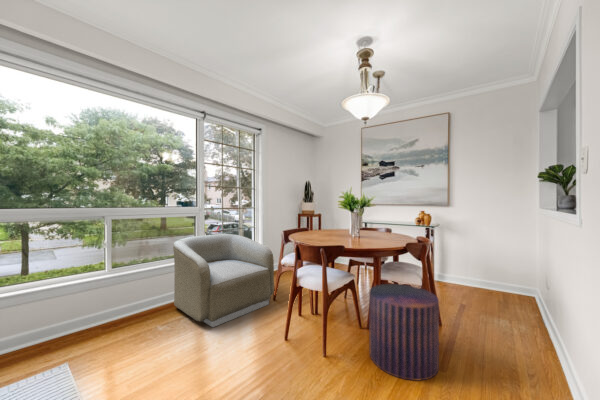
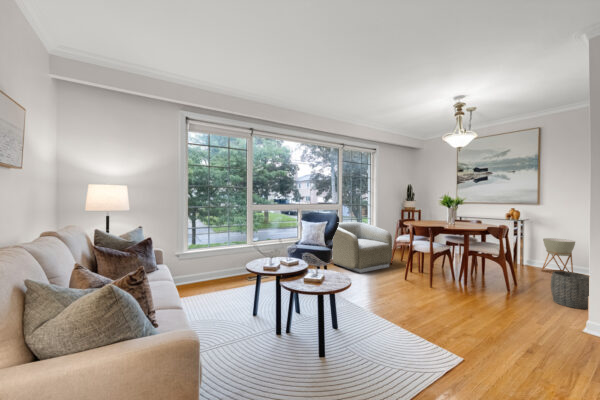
planter: none [456,247,491,297] -> present [542,238,575,273]
pouf: present [369,284,439,380] -> none [461,252,507,300]
woven basket: none [496,309,560,381] -> present [551,271,589,309]

